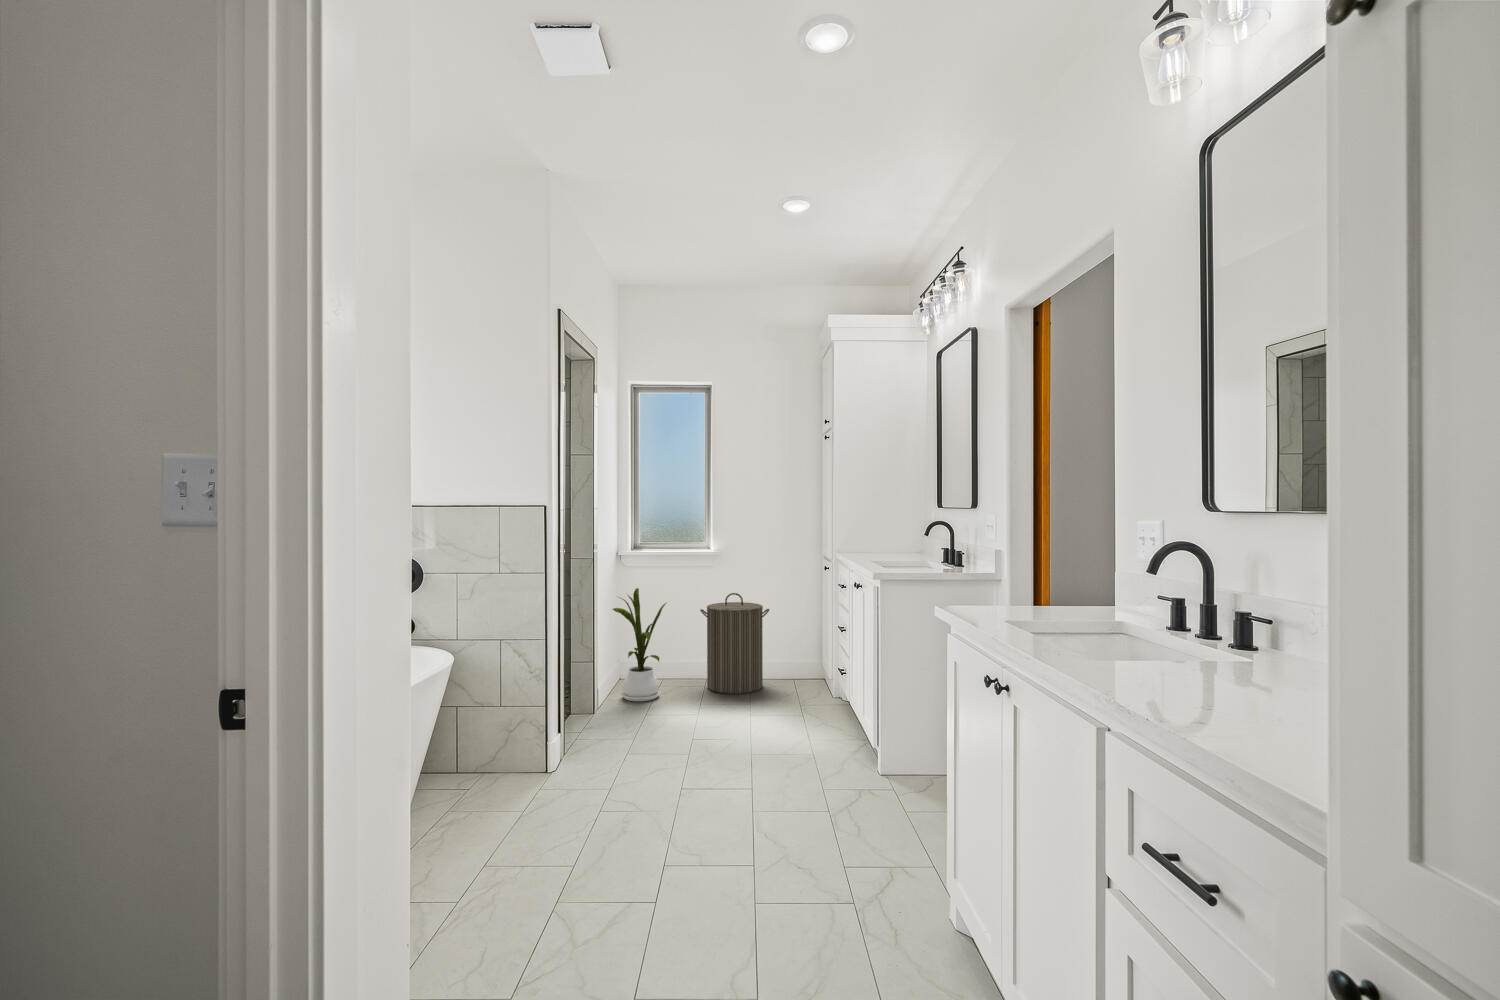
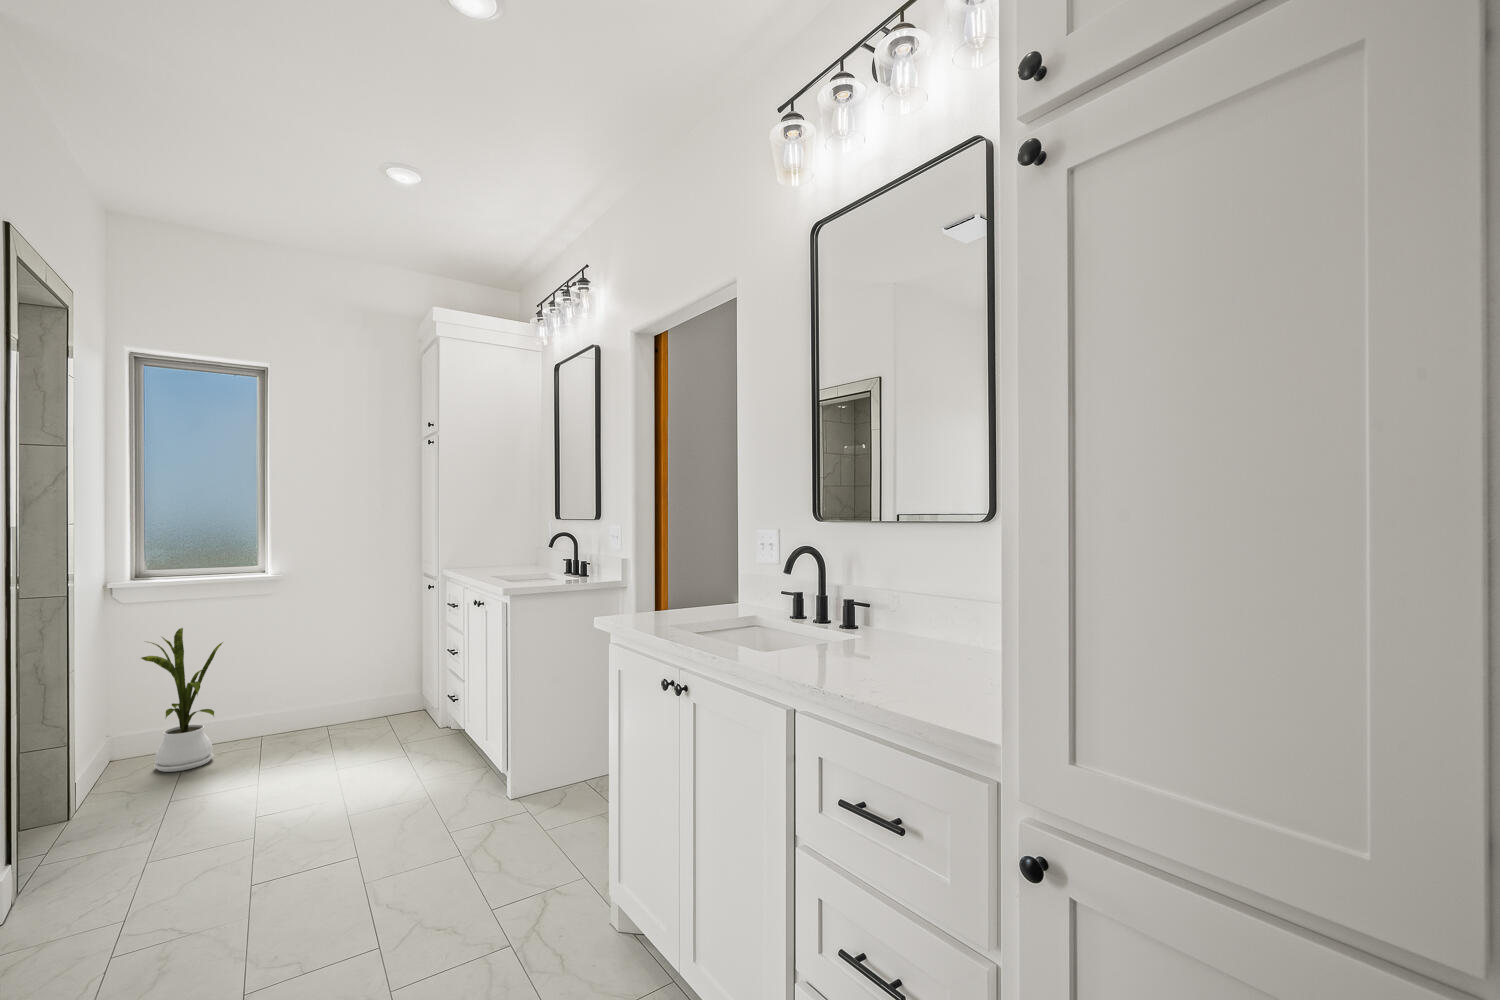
laundry hamper: present [700,593,769,694] -> none [270,623,363,741]

